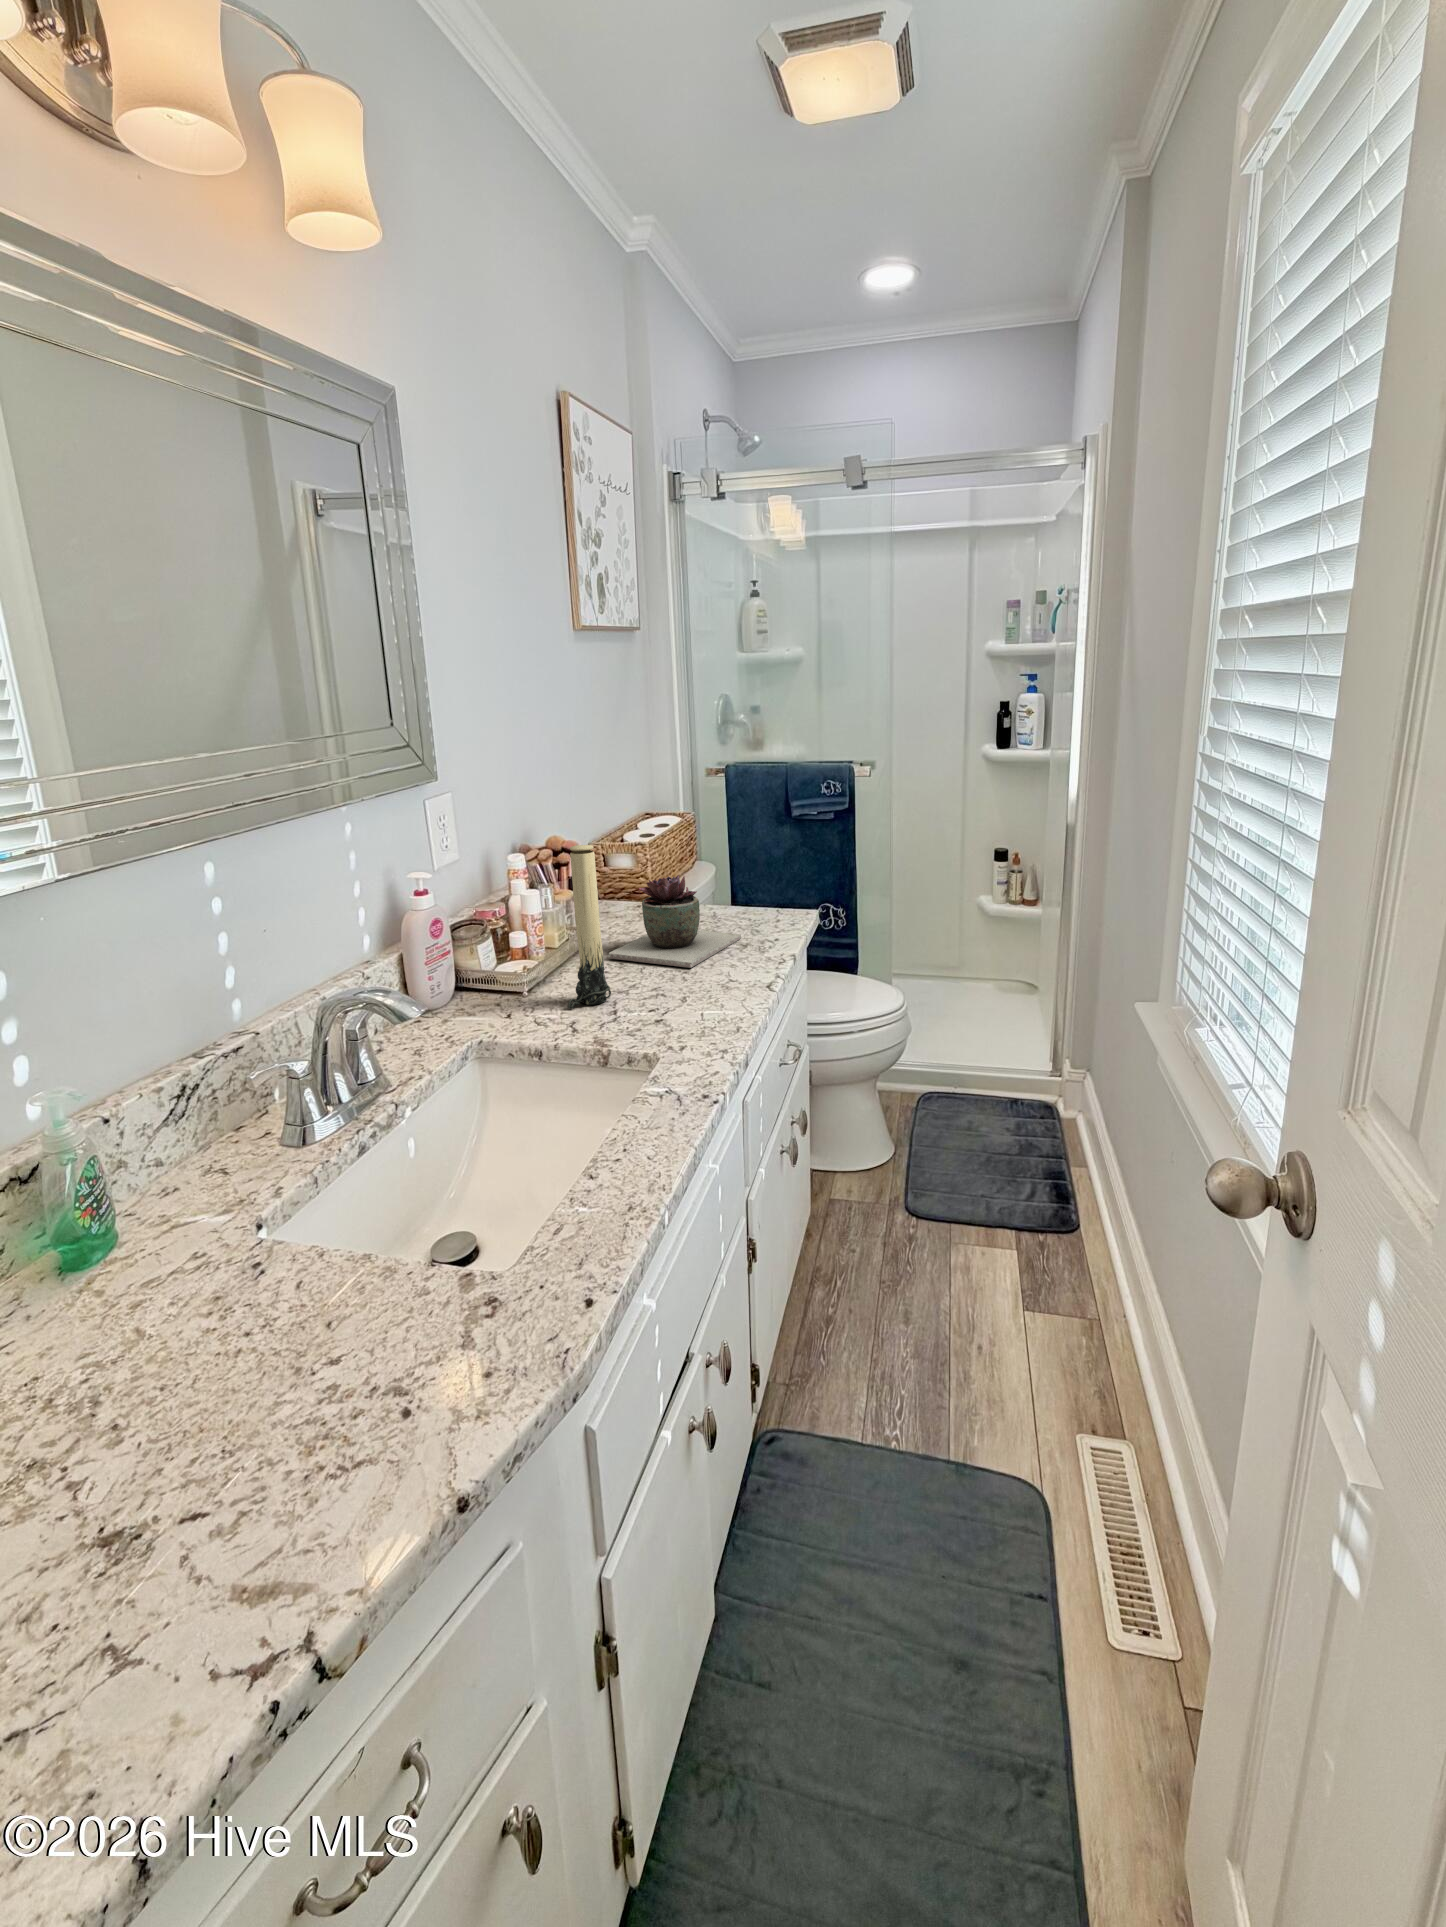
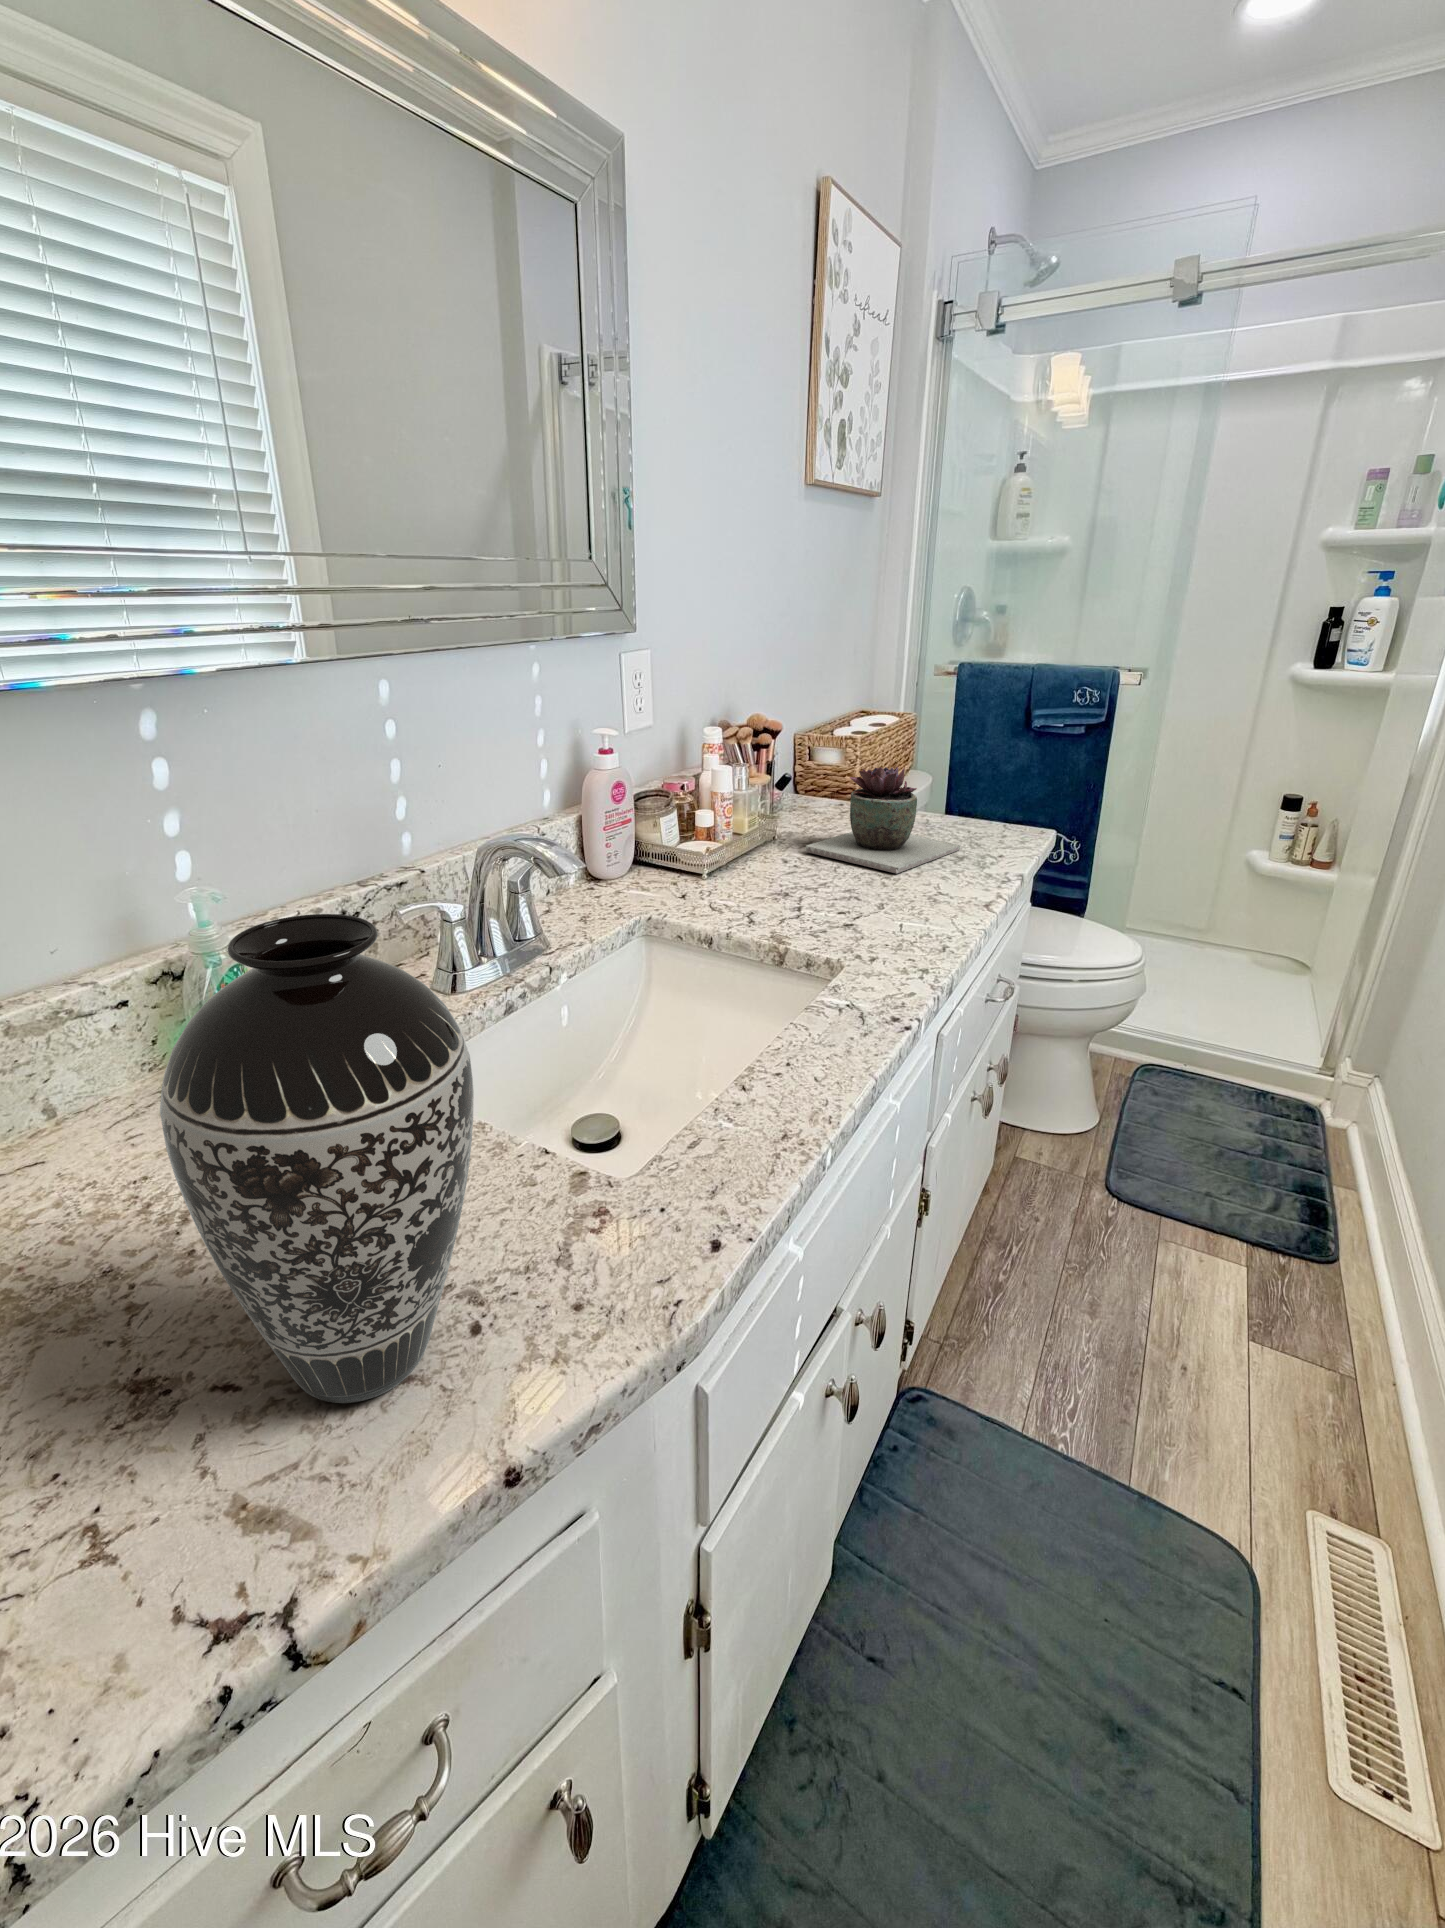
candle: present [568,845,611,1009] -> none [752,713,805,898]
decorative vase: none [135,1094,395,1500] -> present [160,914,474,1403]

